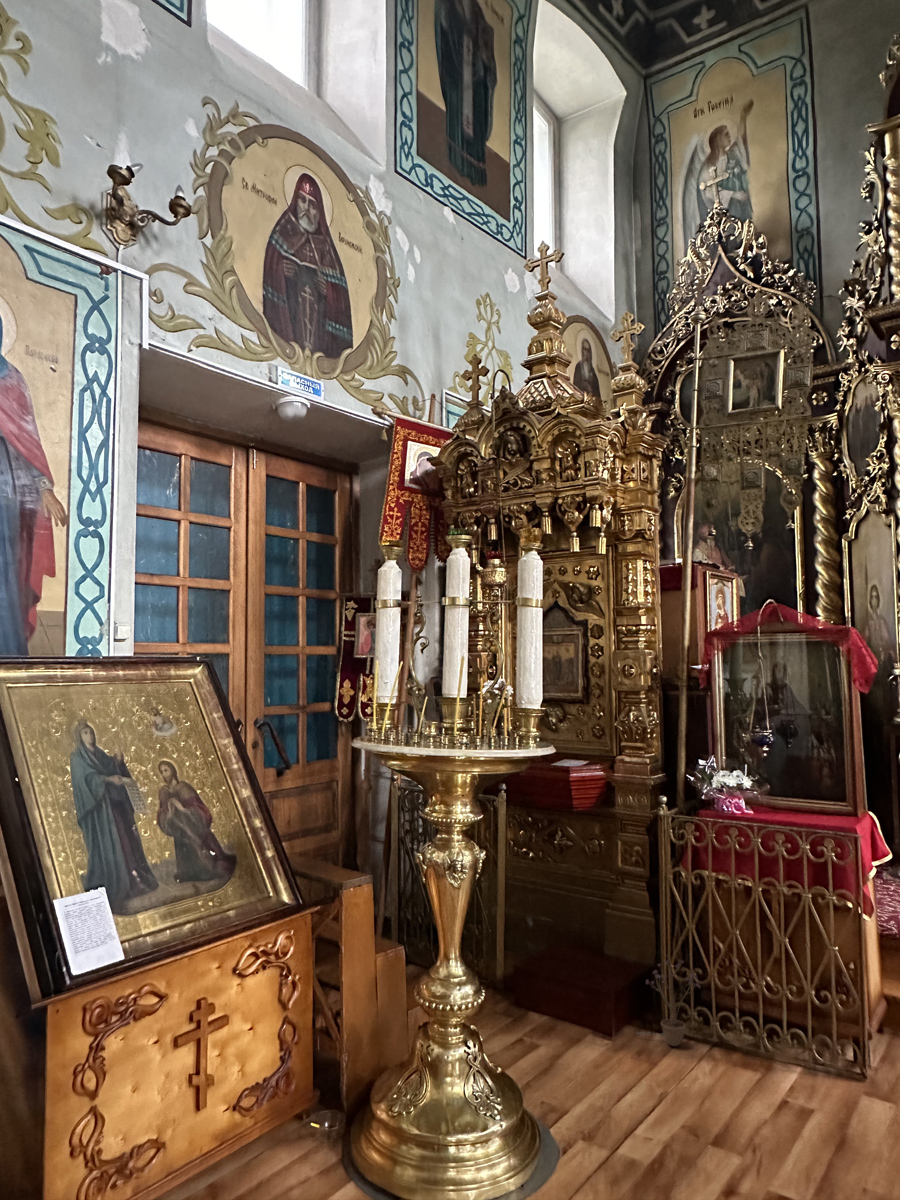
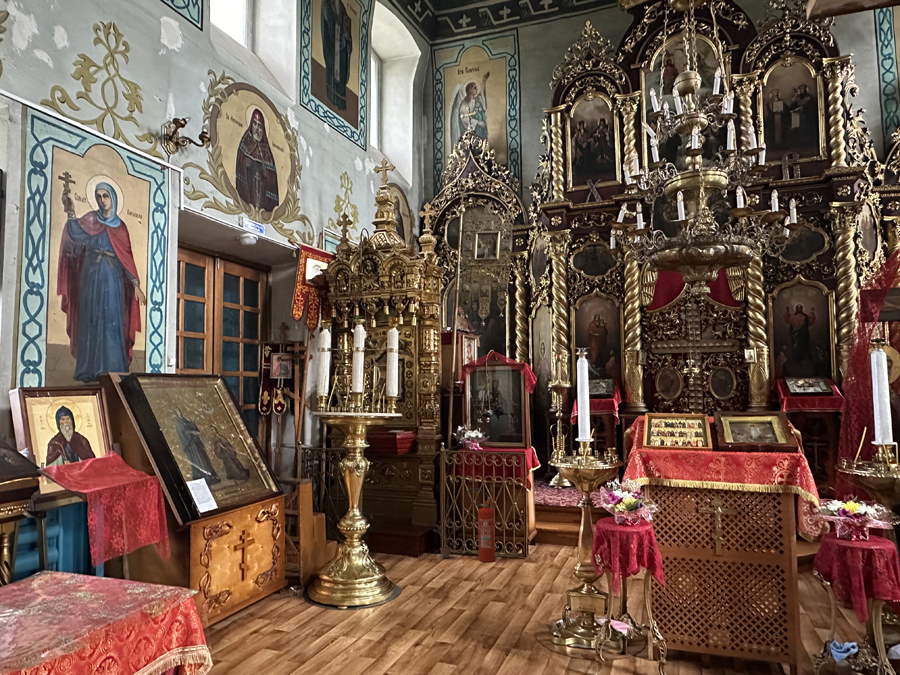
fire extinguisher: none [717,901,791,1074] -> present [466,488,497,562]

